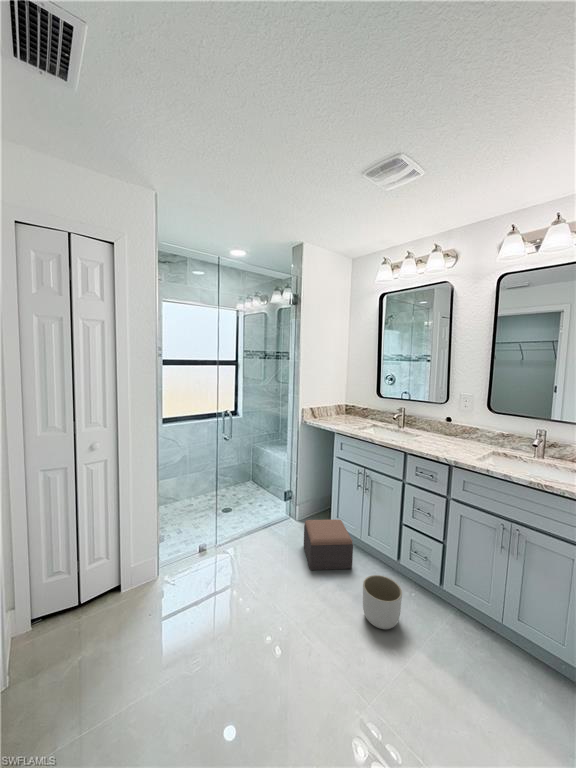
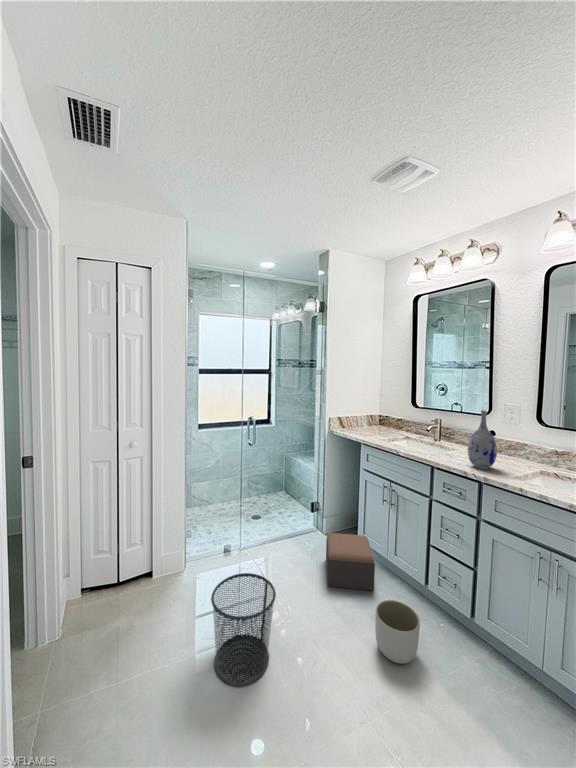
vase: none [437,402,462,453] -> present [468,410,497,469]
waste bin: none [214,568,277,675] -> present [211,573,276,685]

